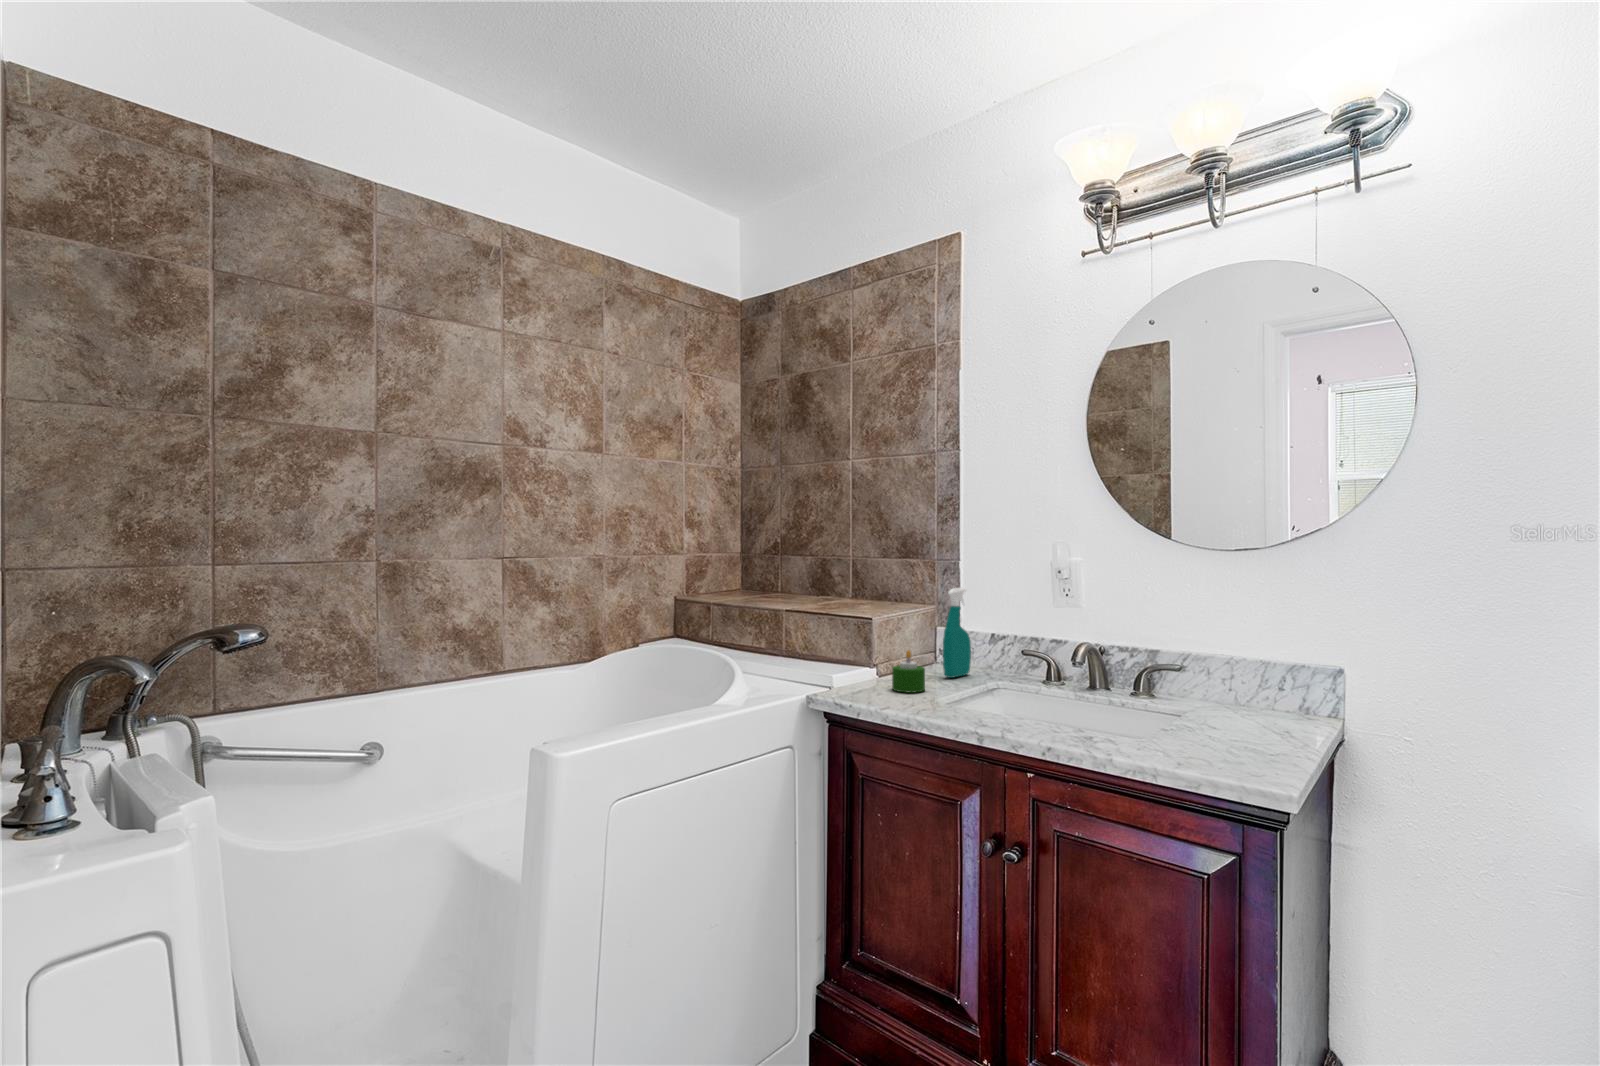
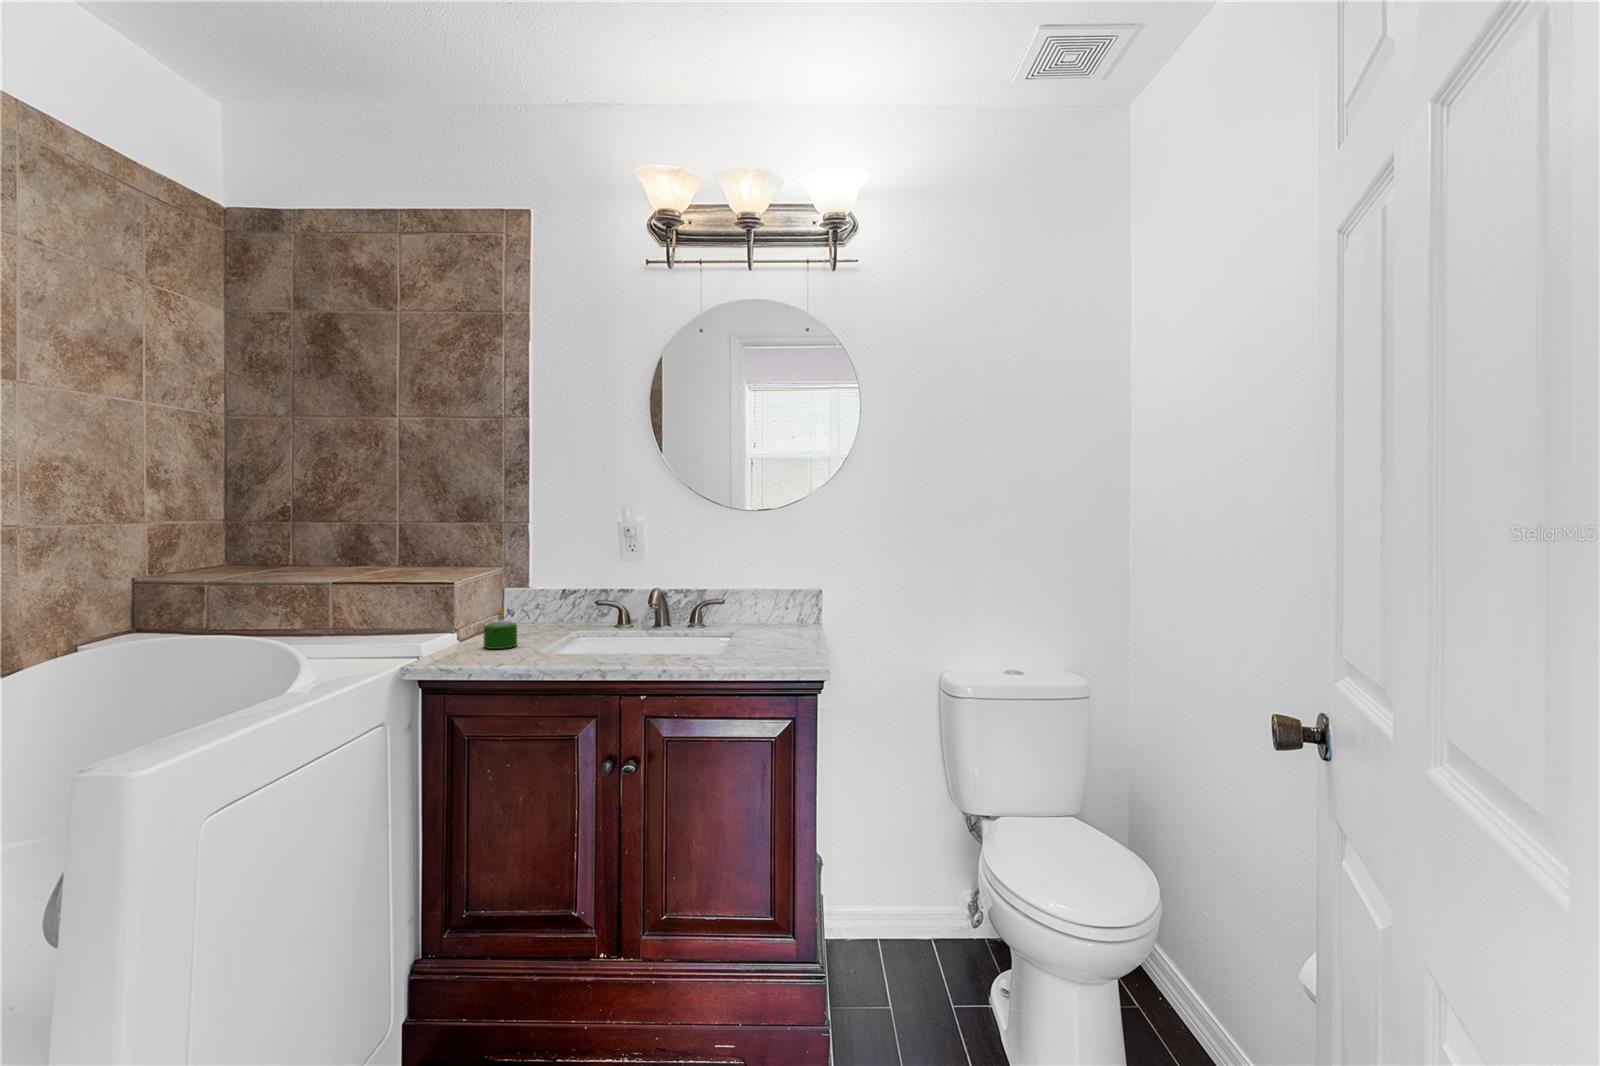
spray bottle: present [943,588,971,678] -> none [522,549,545,634]

